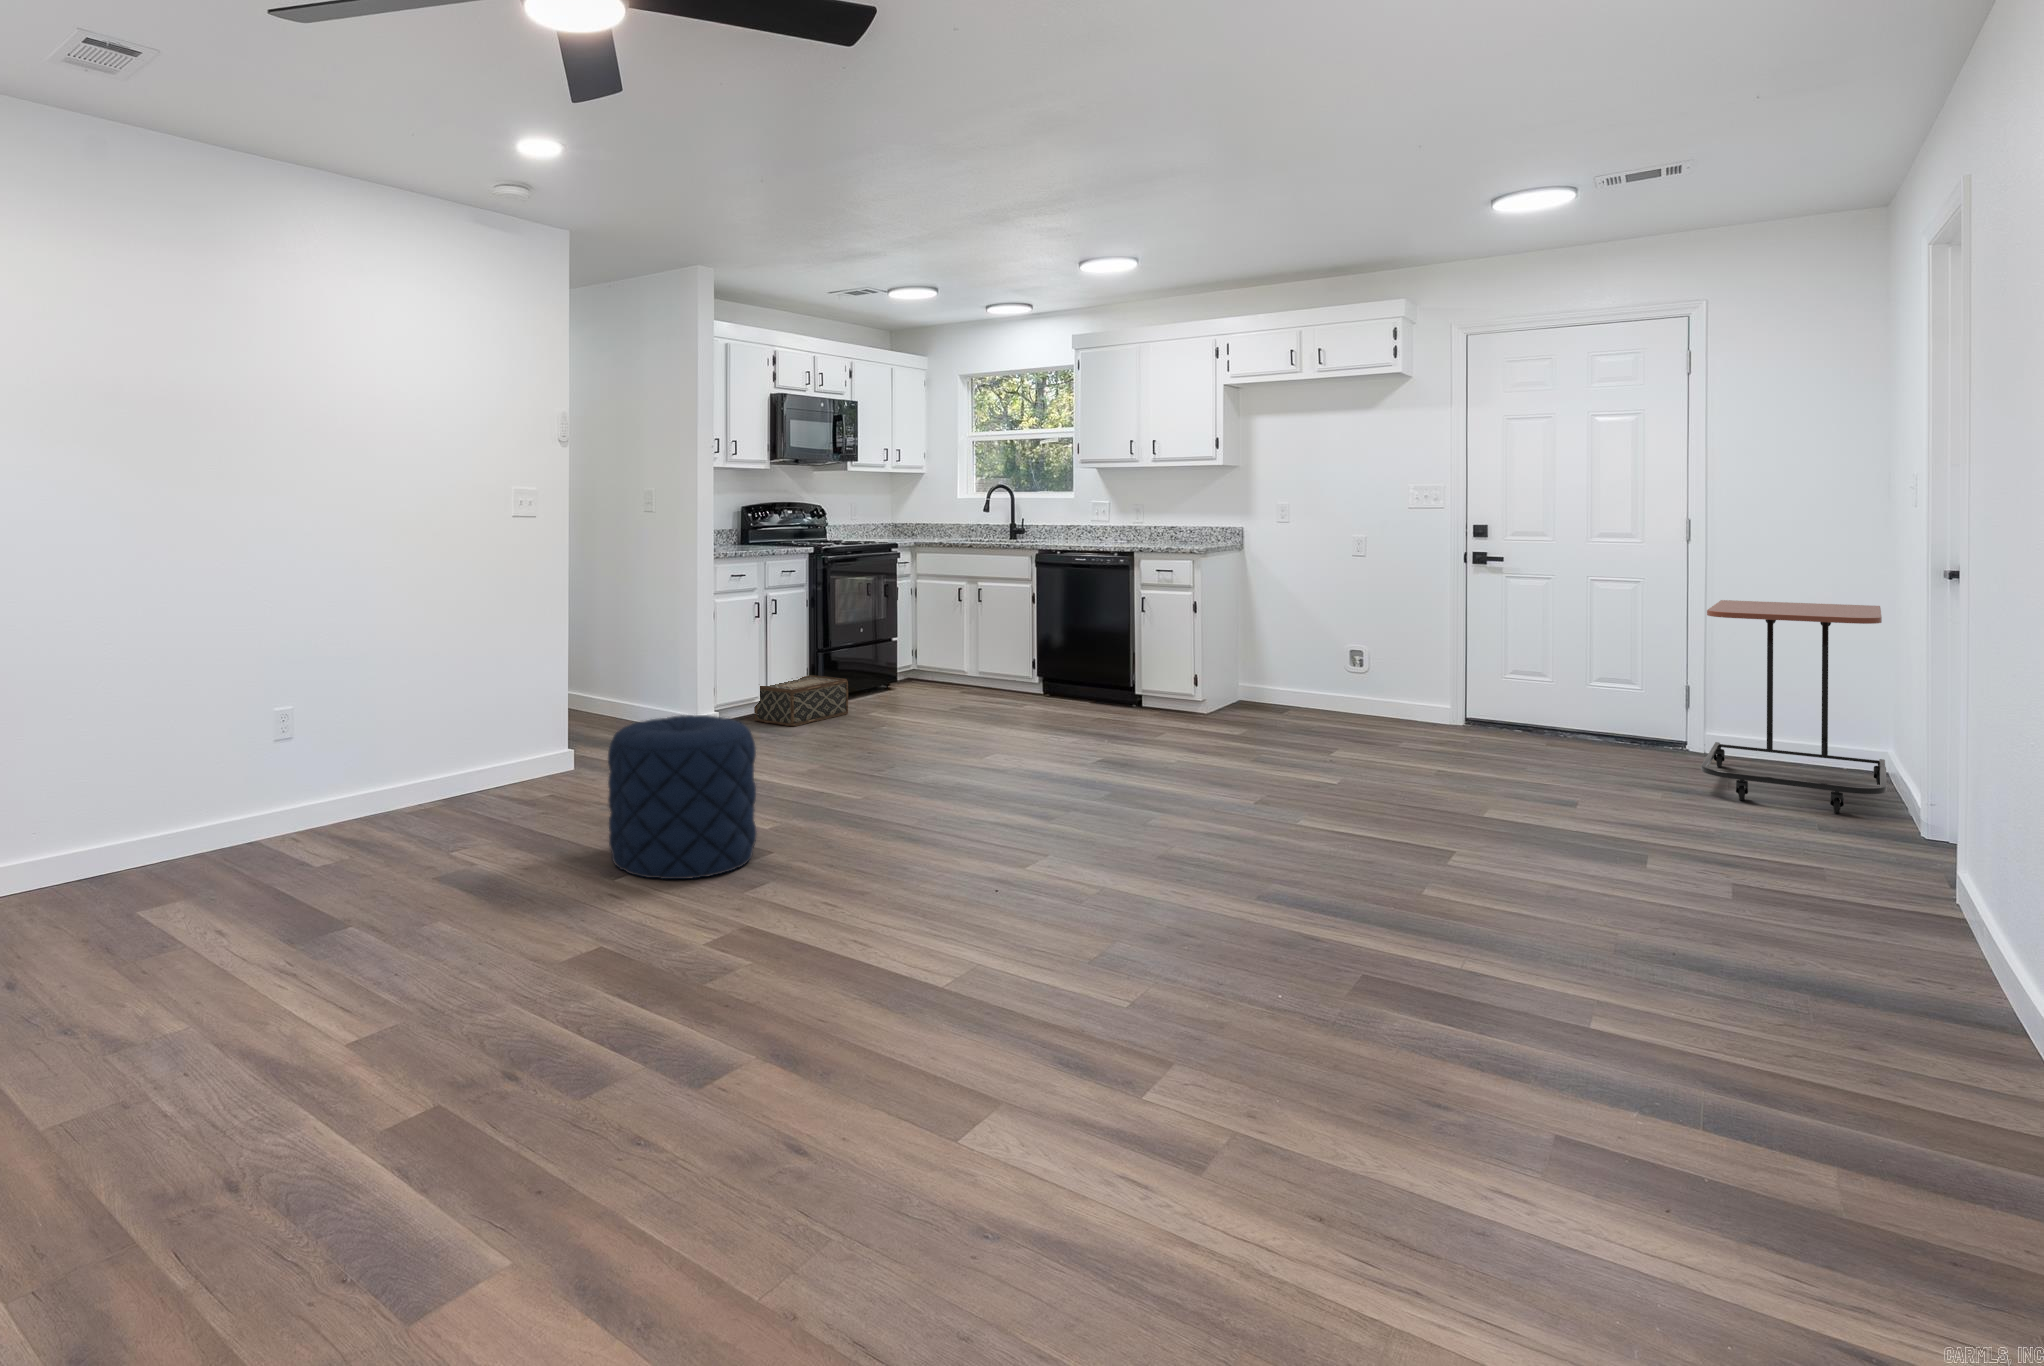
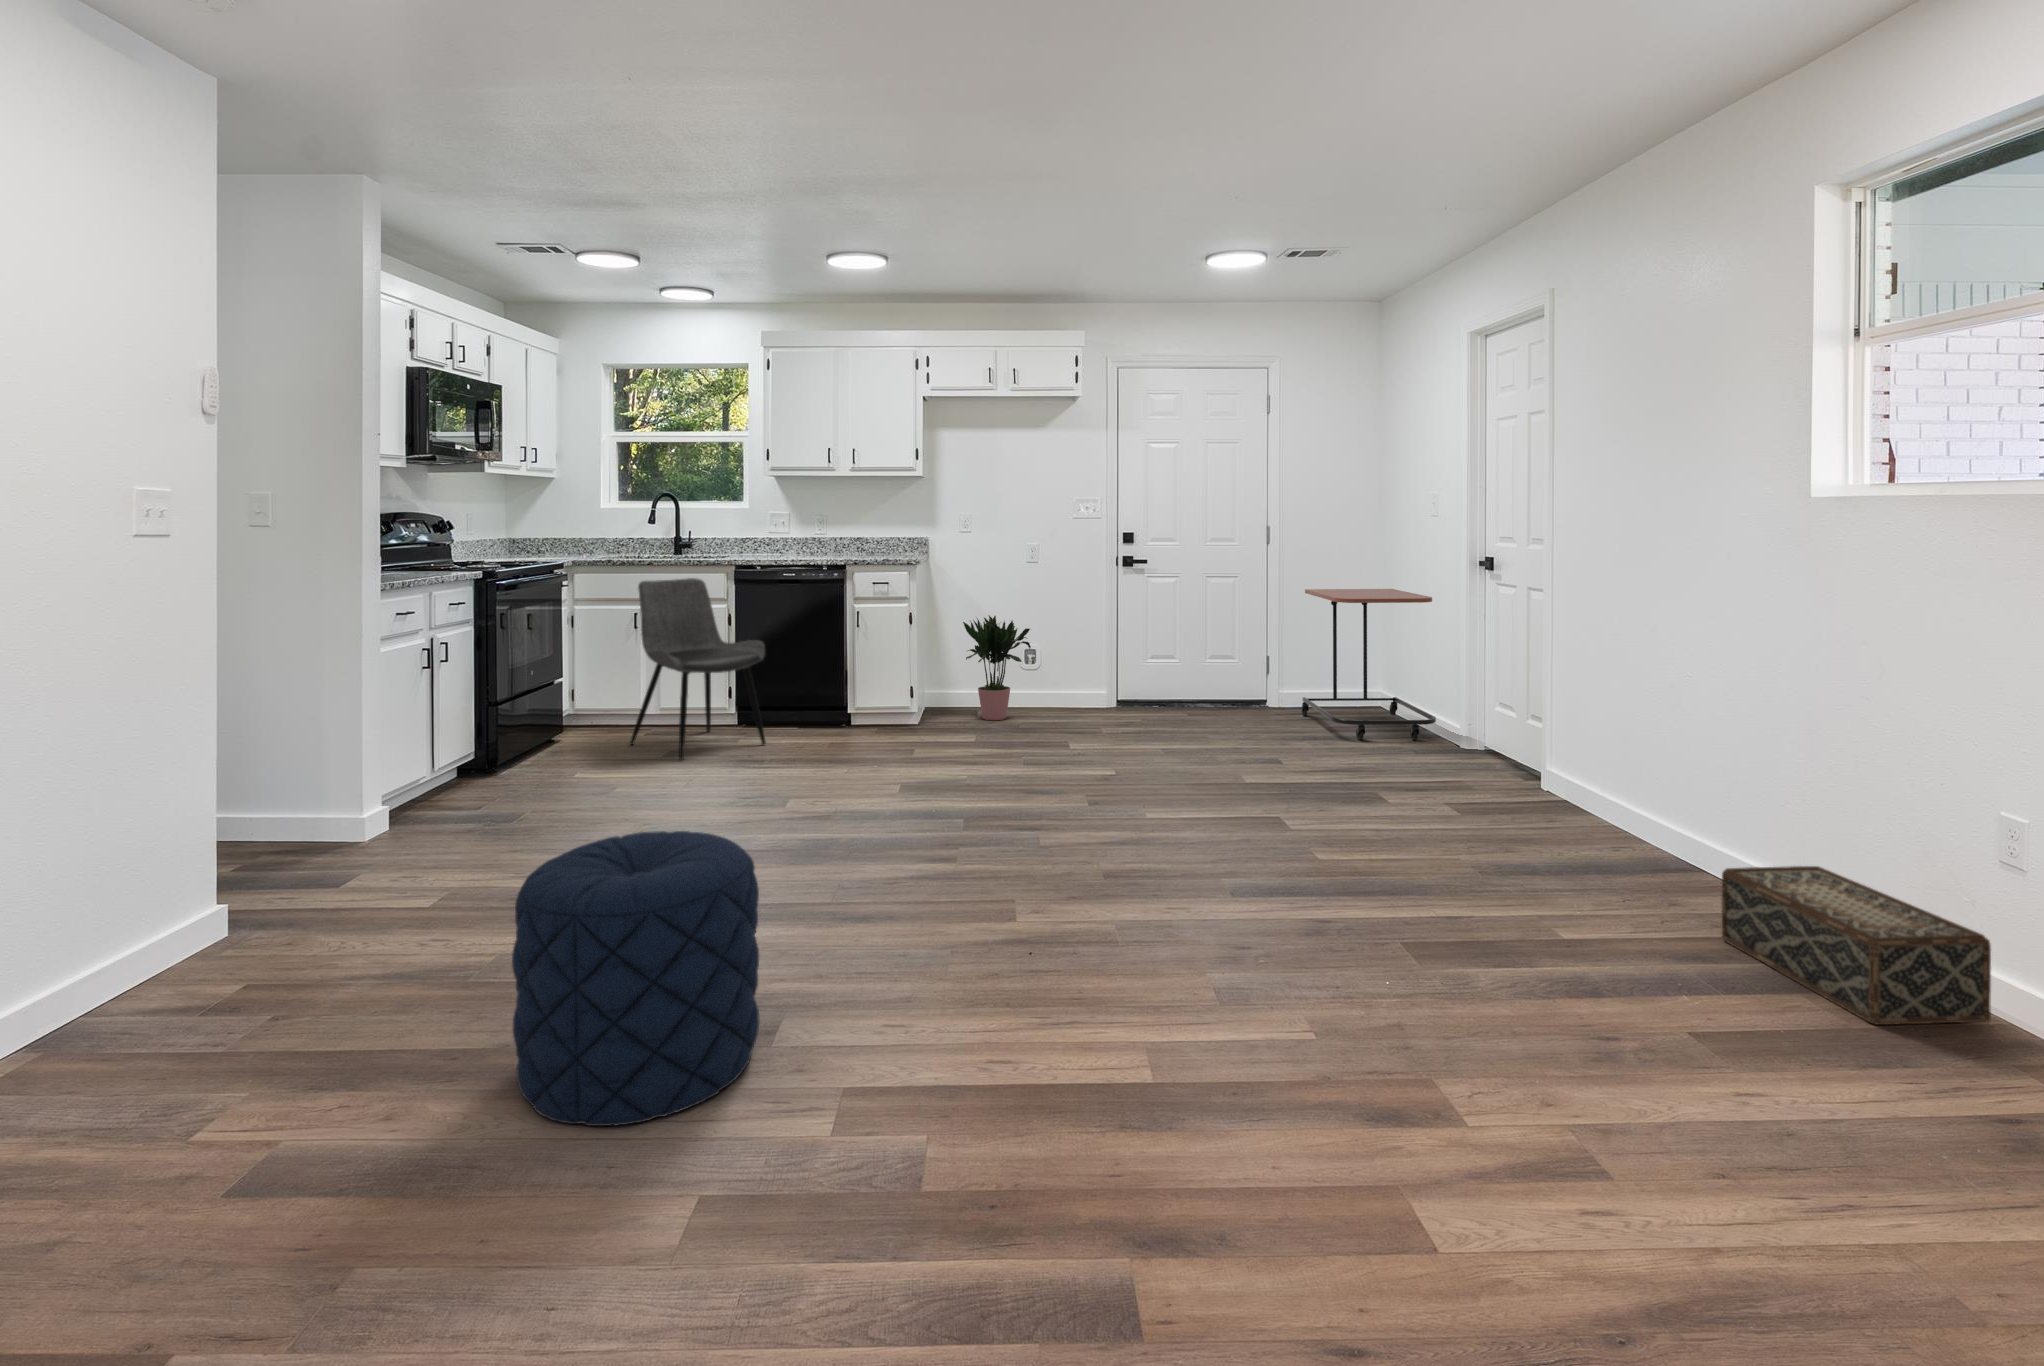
dining chair: none [940,560,1044,713] -> present [630,578,766,760]
potted plant: none [1260,608,1341,721] -> present [963,615,1031,720]
woven basket: present [754,675,848,726] -> present [1722,866,1991,1025]

